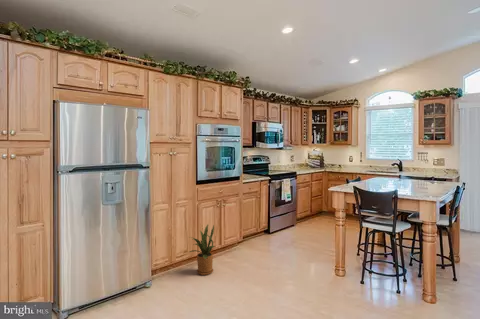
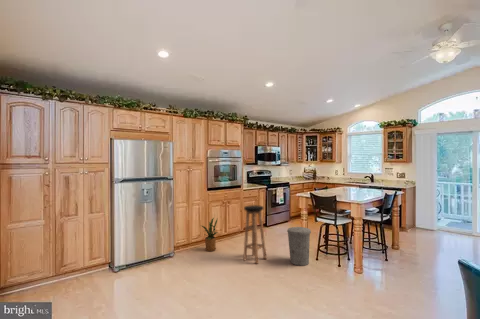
bar stool: none [260,206,293,293] -> present [243,205,266,264]
trash can: none [324,236,358,292] -> present [287,227,311,266]

